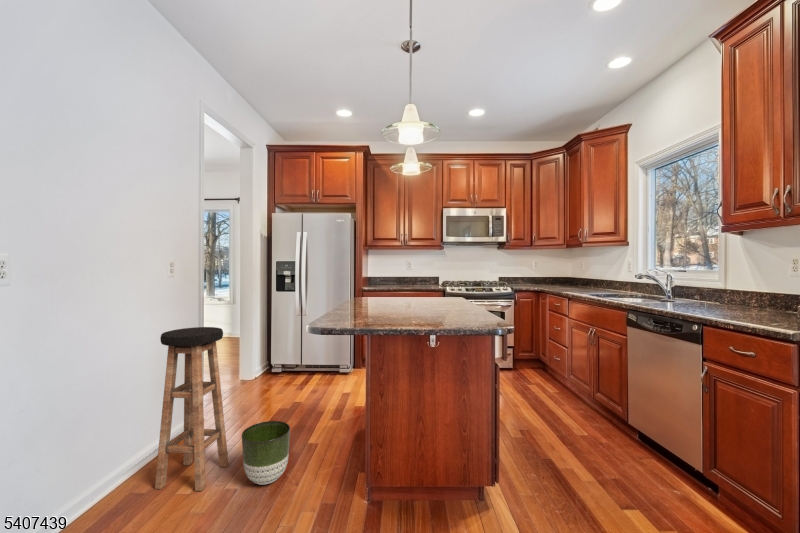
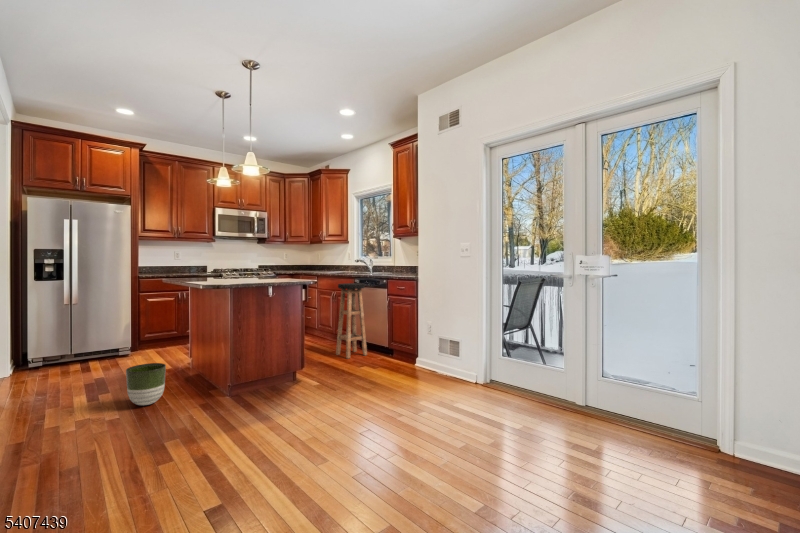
bar stool: present [155,327,229,491] -> present [336,283,367,359]

